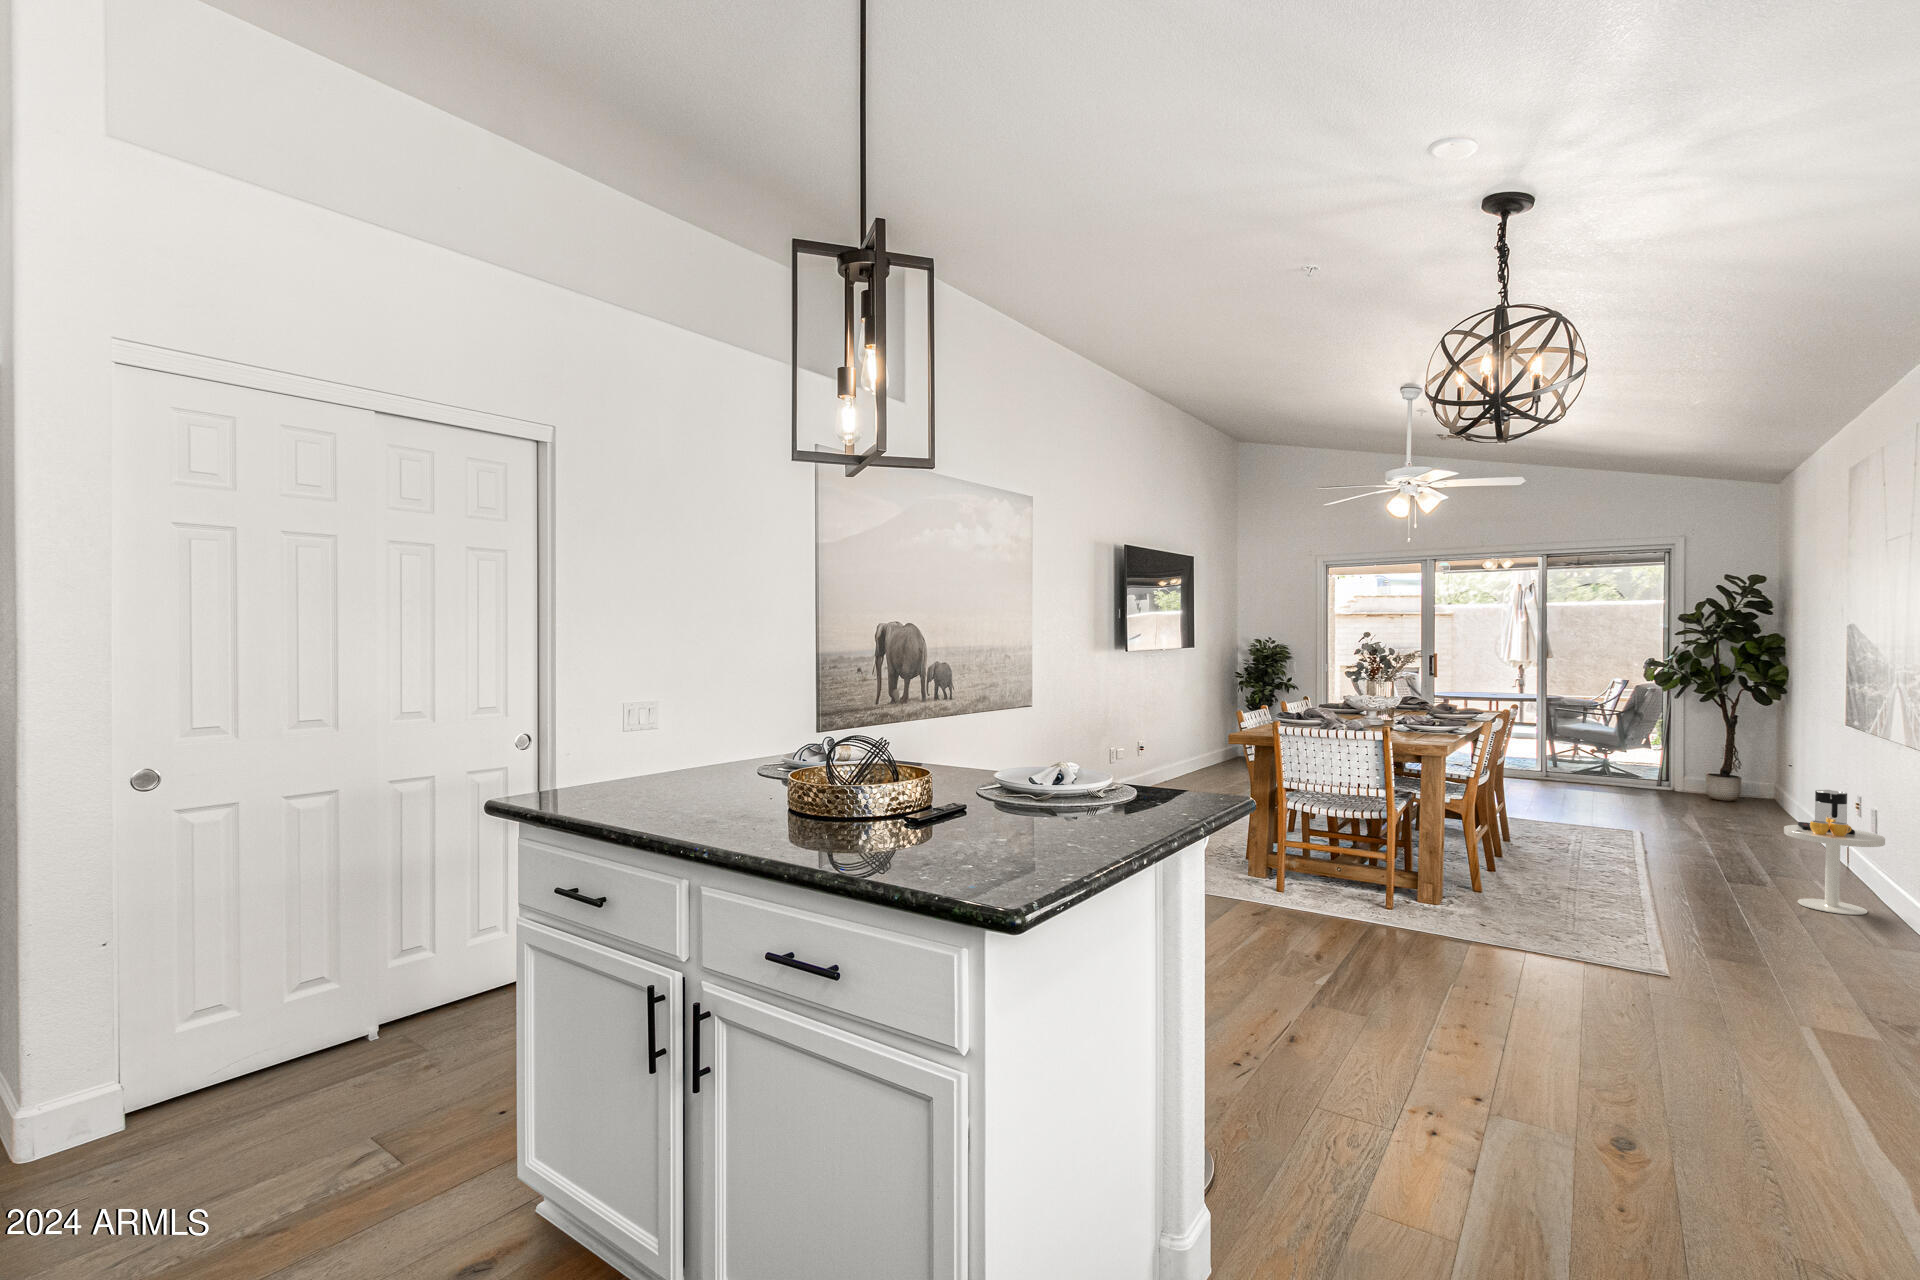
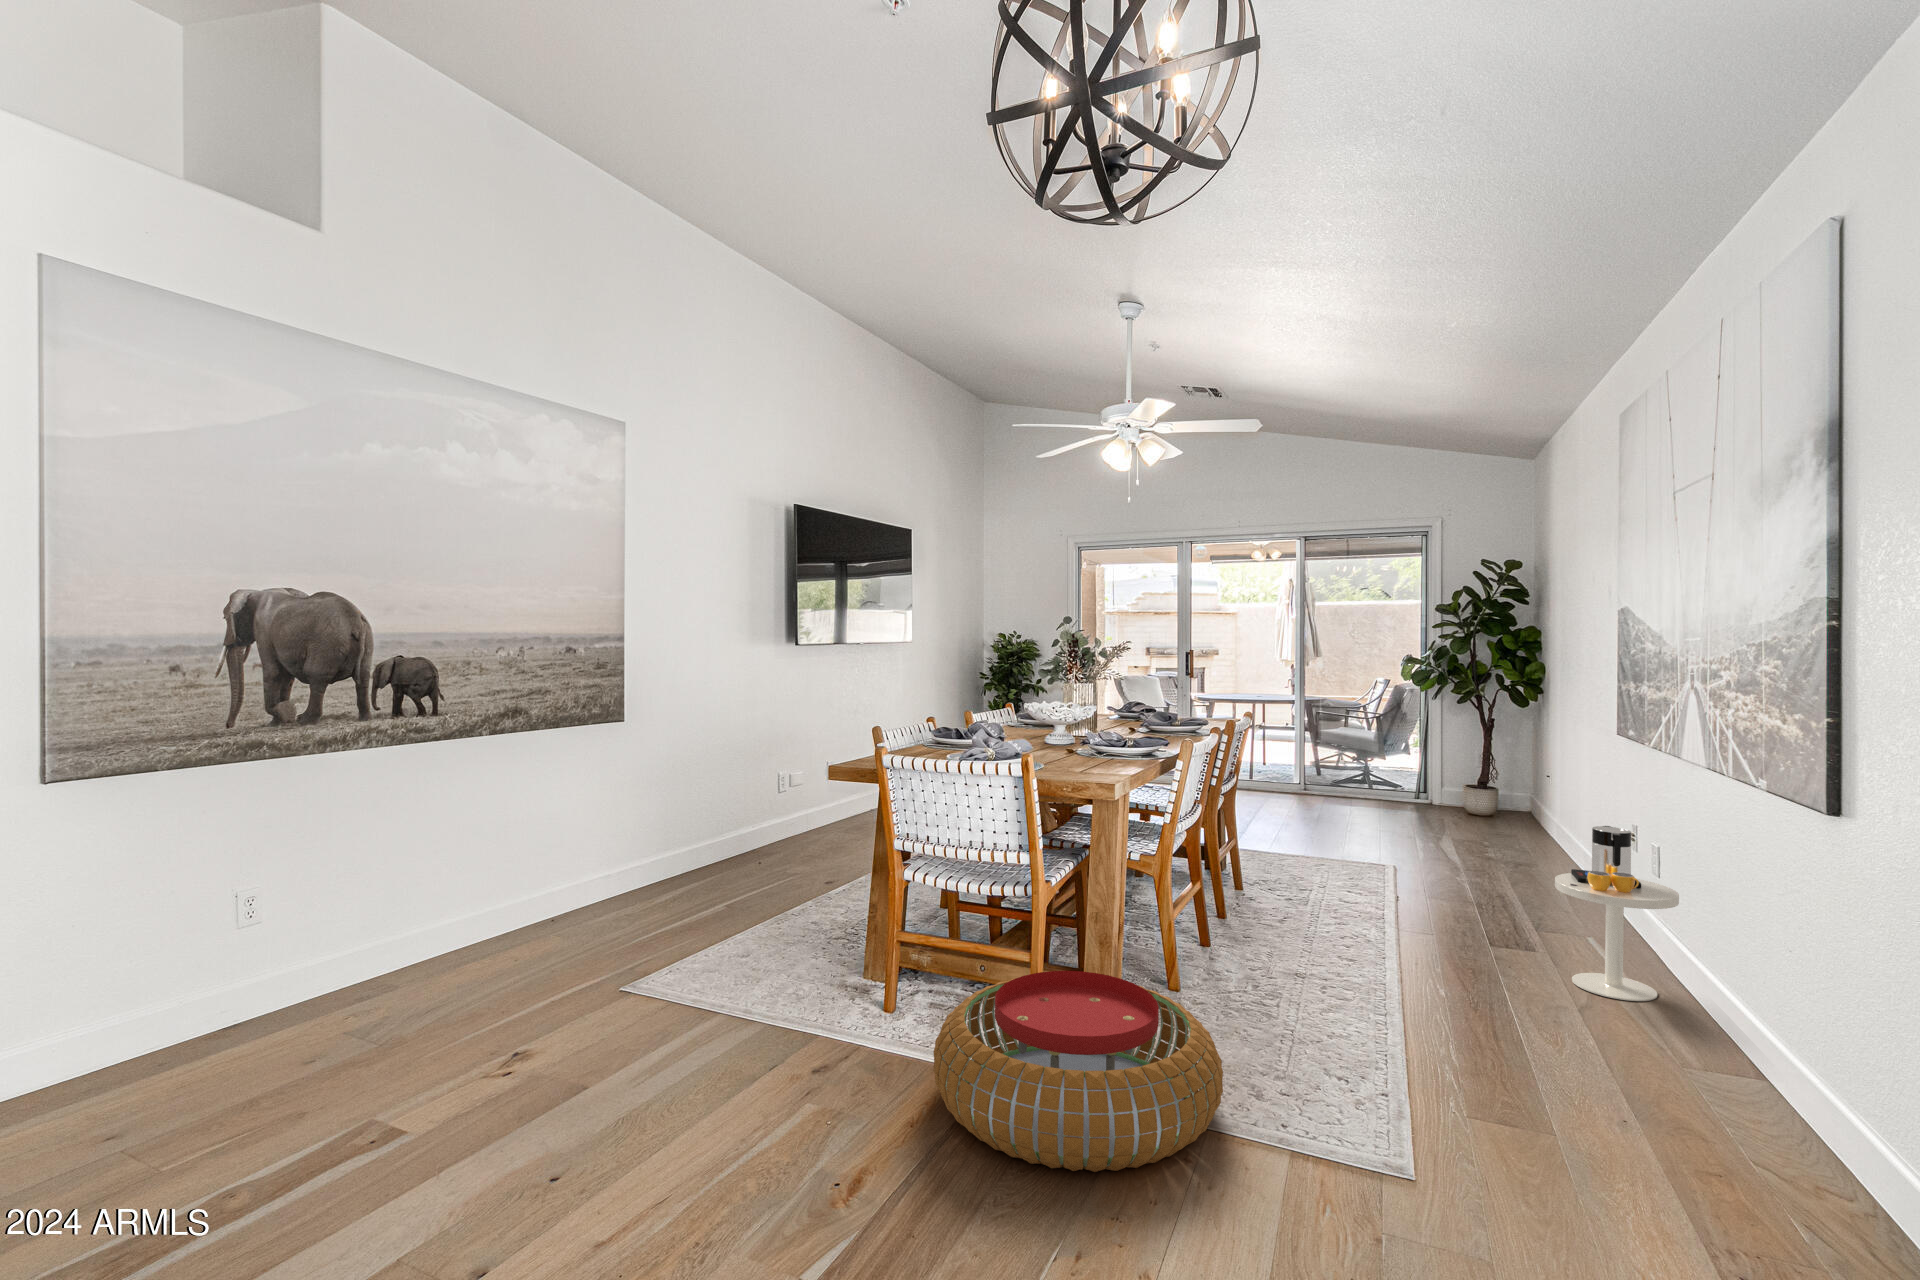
pouf: none [1346,864,1545,966] -> present [933,971,1223,1172]

